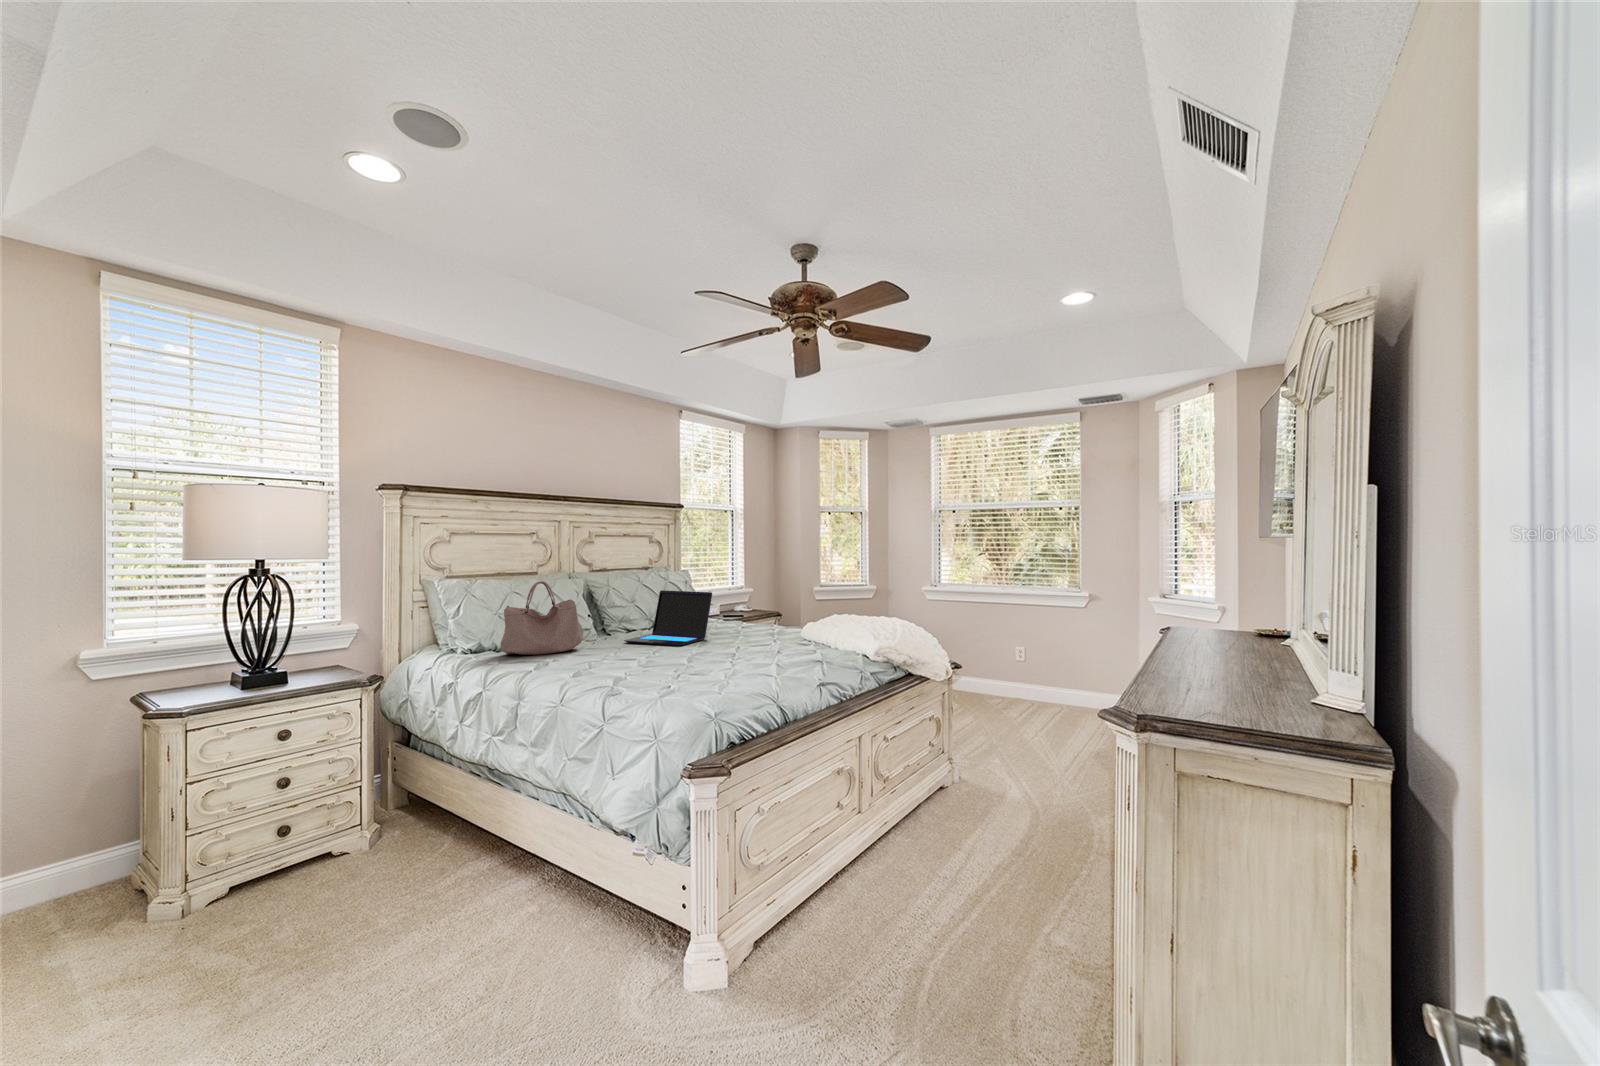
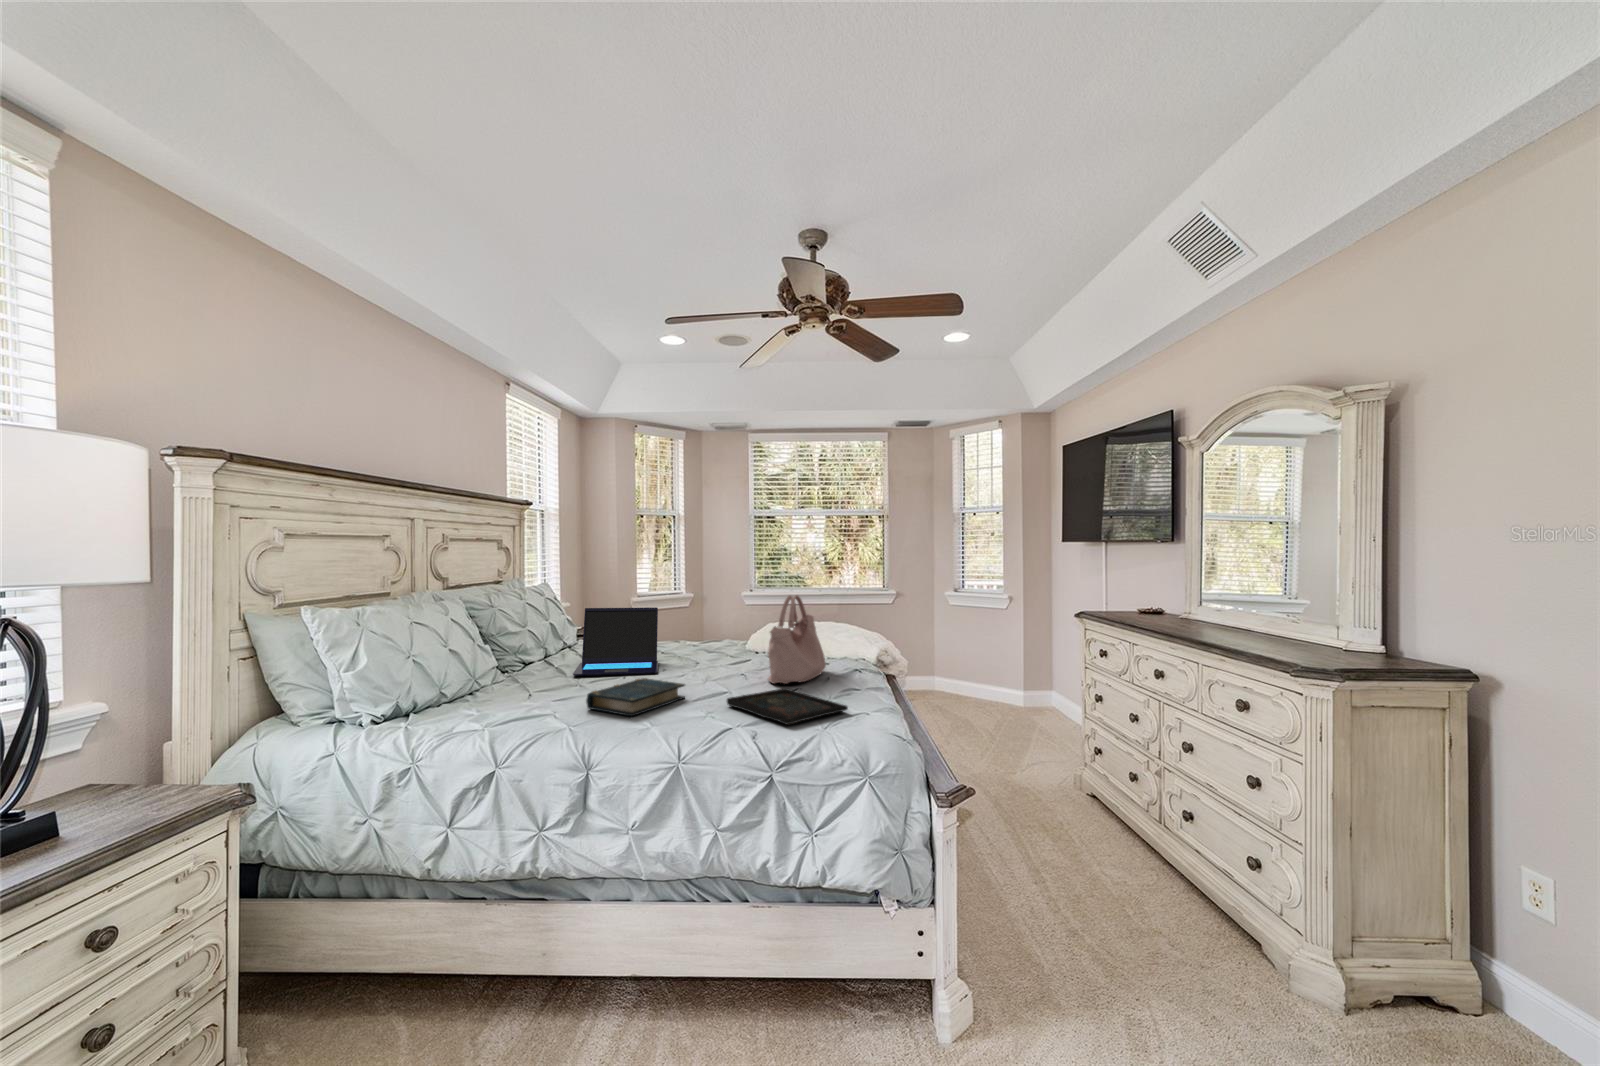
handbag: present [501,581,583,655] -> present [768,595,826,684]
book: none [573,645,648,669] -> present [586,678,685,716]
tray: none [649,663,721,687] -> present [727,688,848,724]

